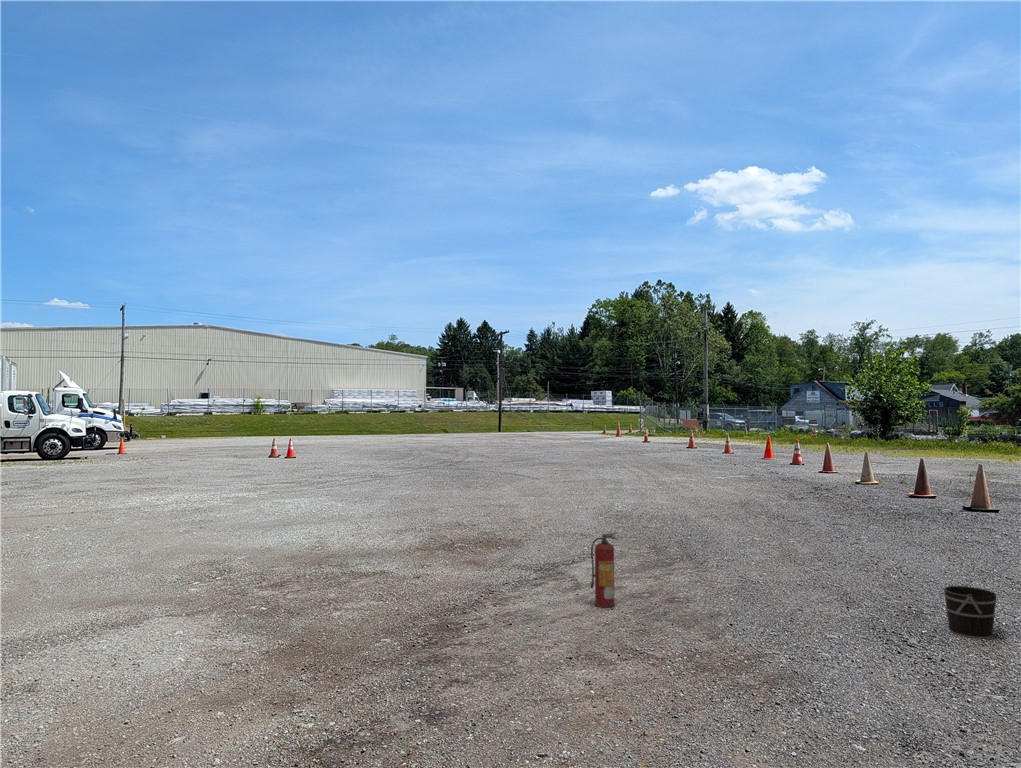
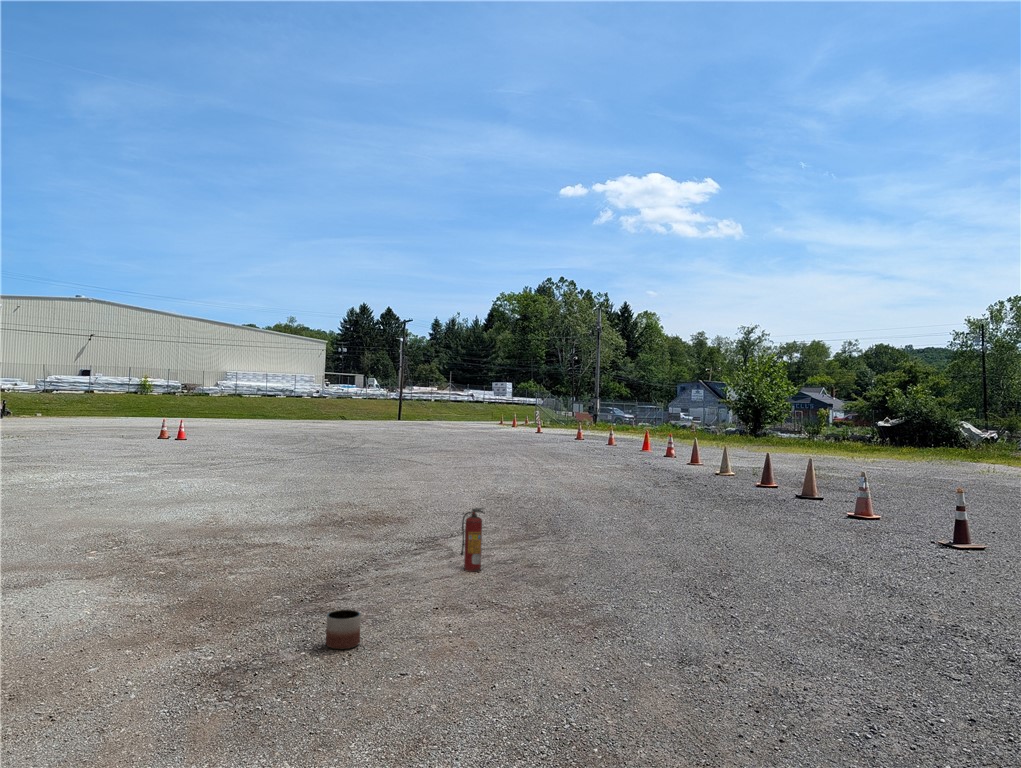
bucket: present [943,585,996,638] -> none [743,551,782,593]
planter: none [444,665,485,716] -> present [326,610,361,649]

